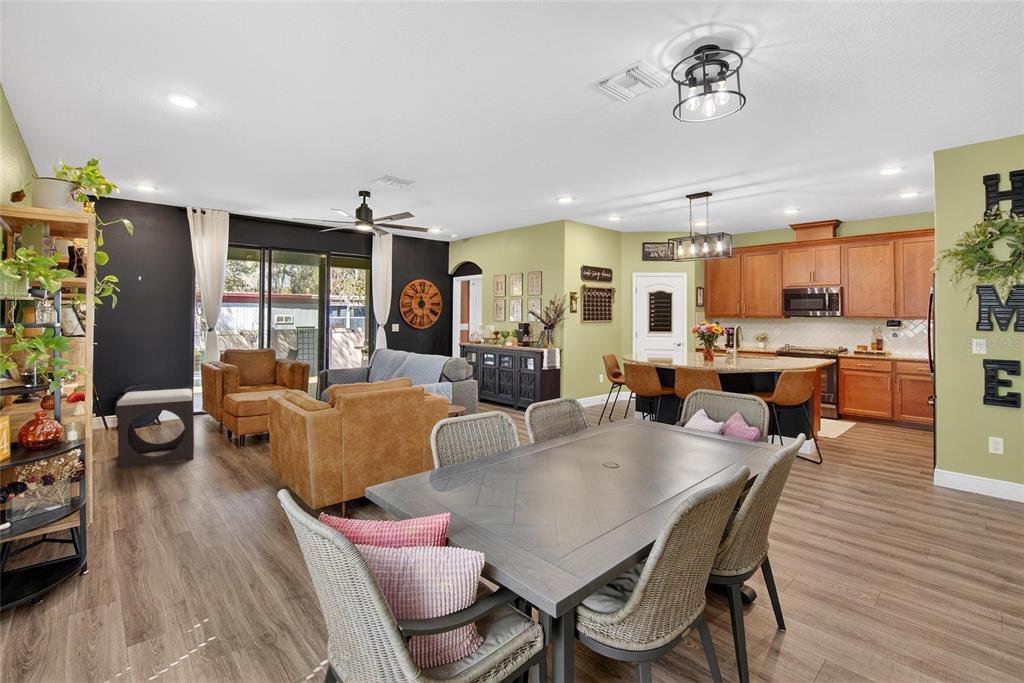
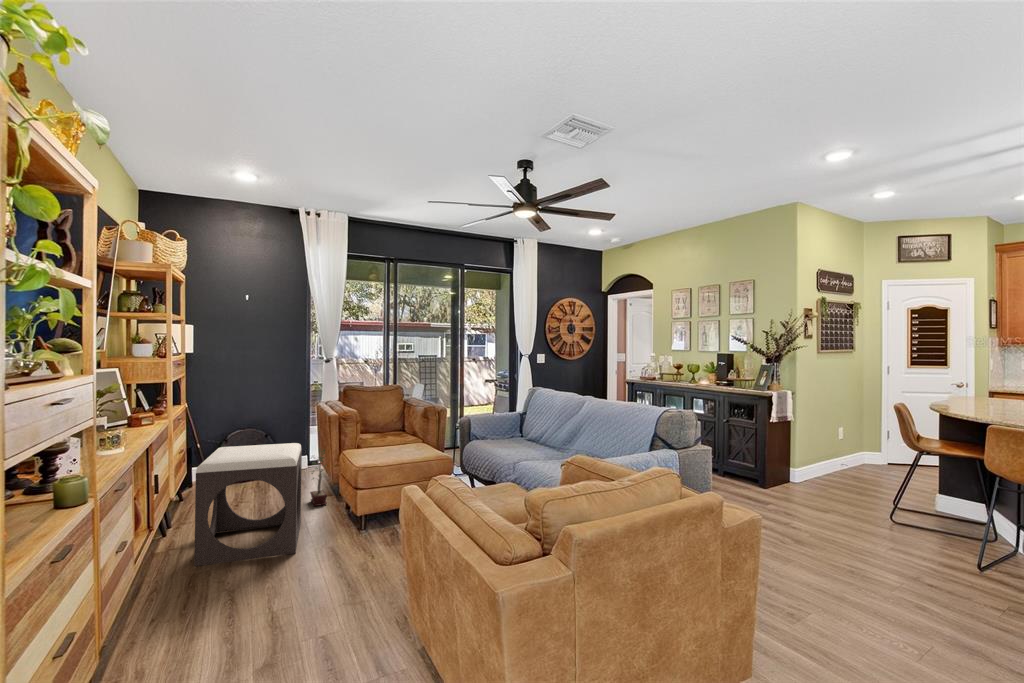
potted plant: none [198,395,215,437] -> present [310,450,327,506]

